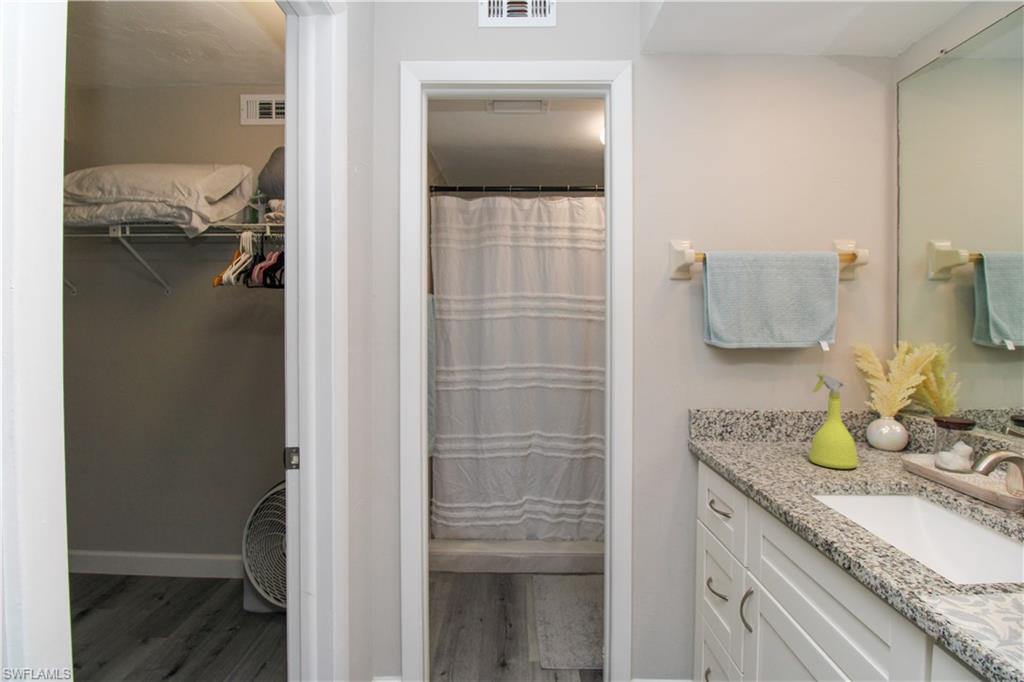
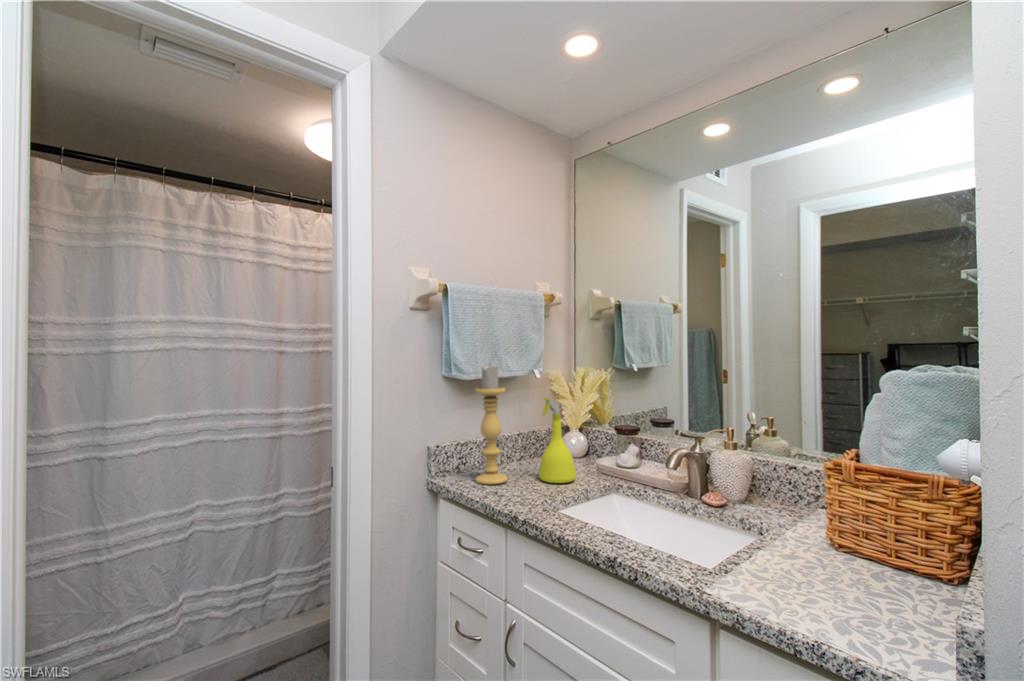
candle holder: none [735,334,771,456] -> present [476,365,508,484]

